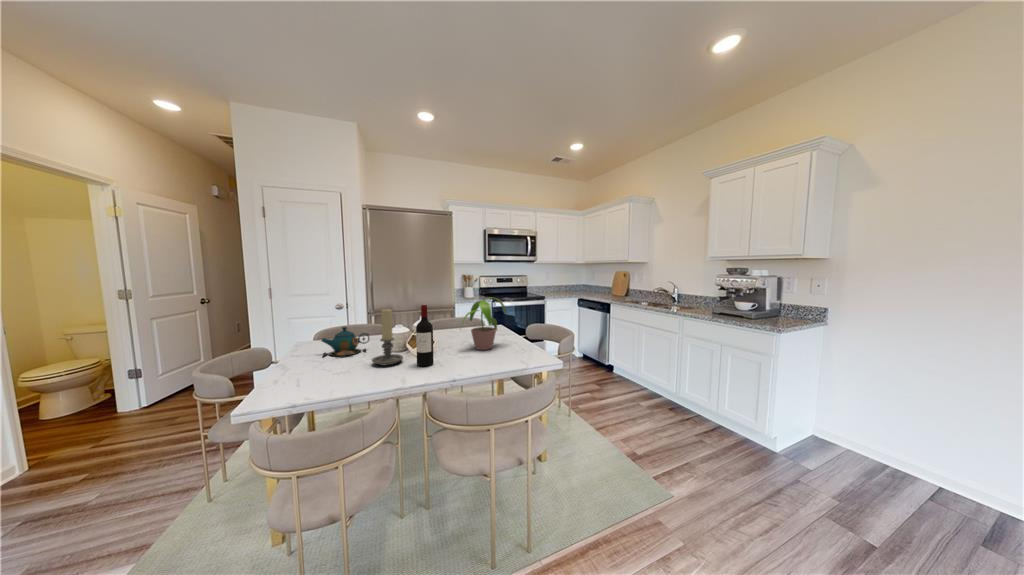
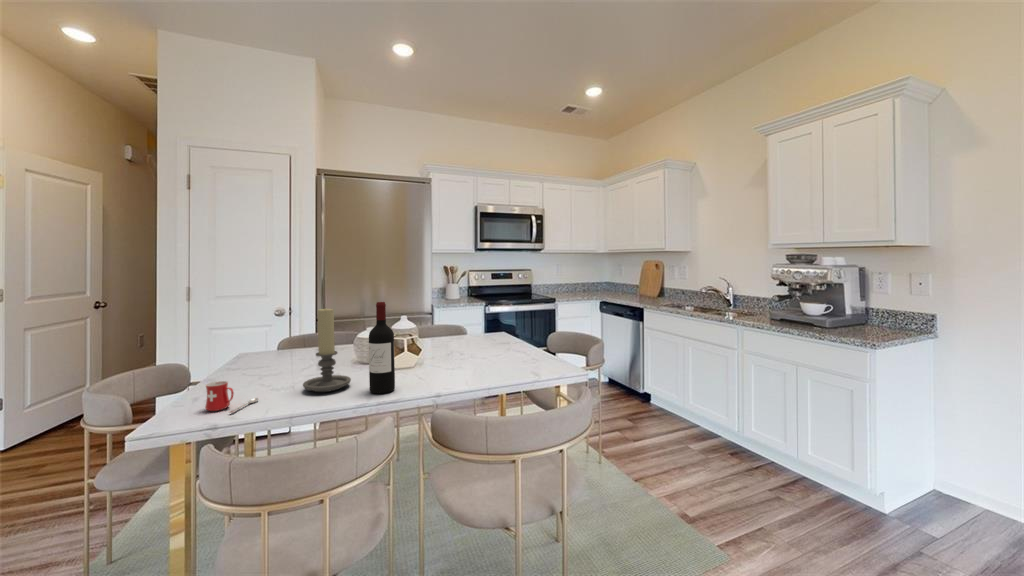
potted plant: present [462,297,507,350] -> none [431,293,513,369]
teapot: present [321,327,369,357] -> none [231,335,306,383]
mug: none [311,358,344,378] -> present [205,381,258,413]

